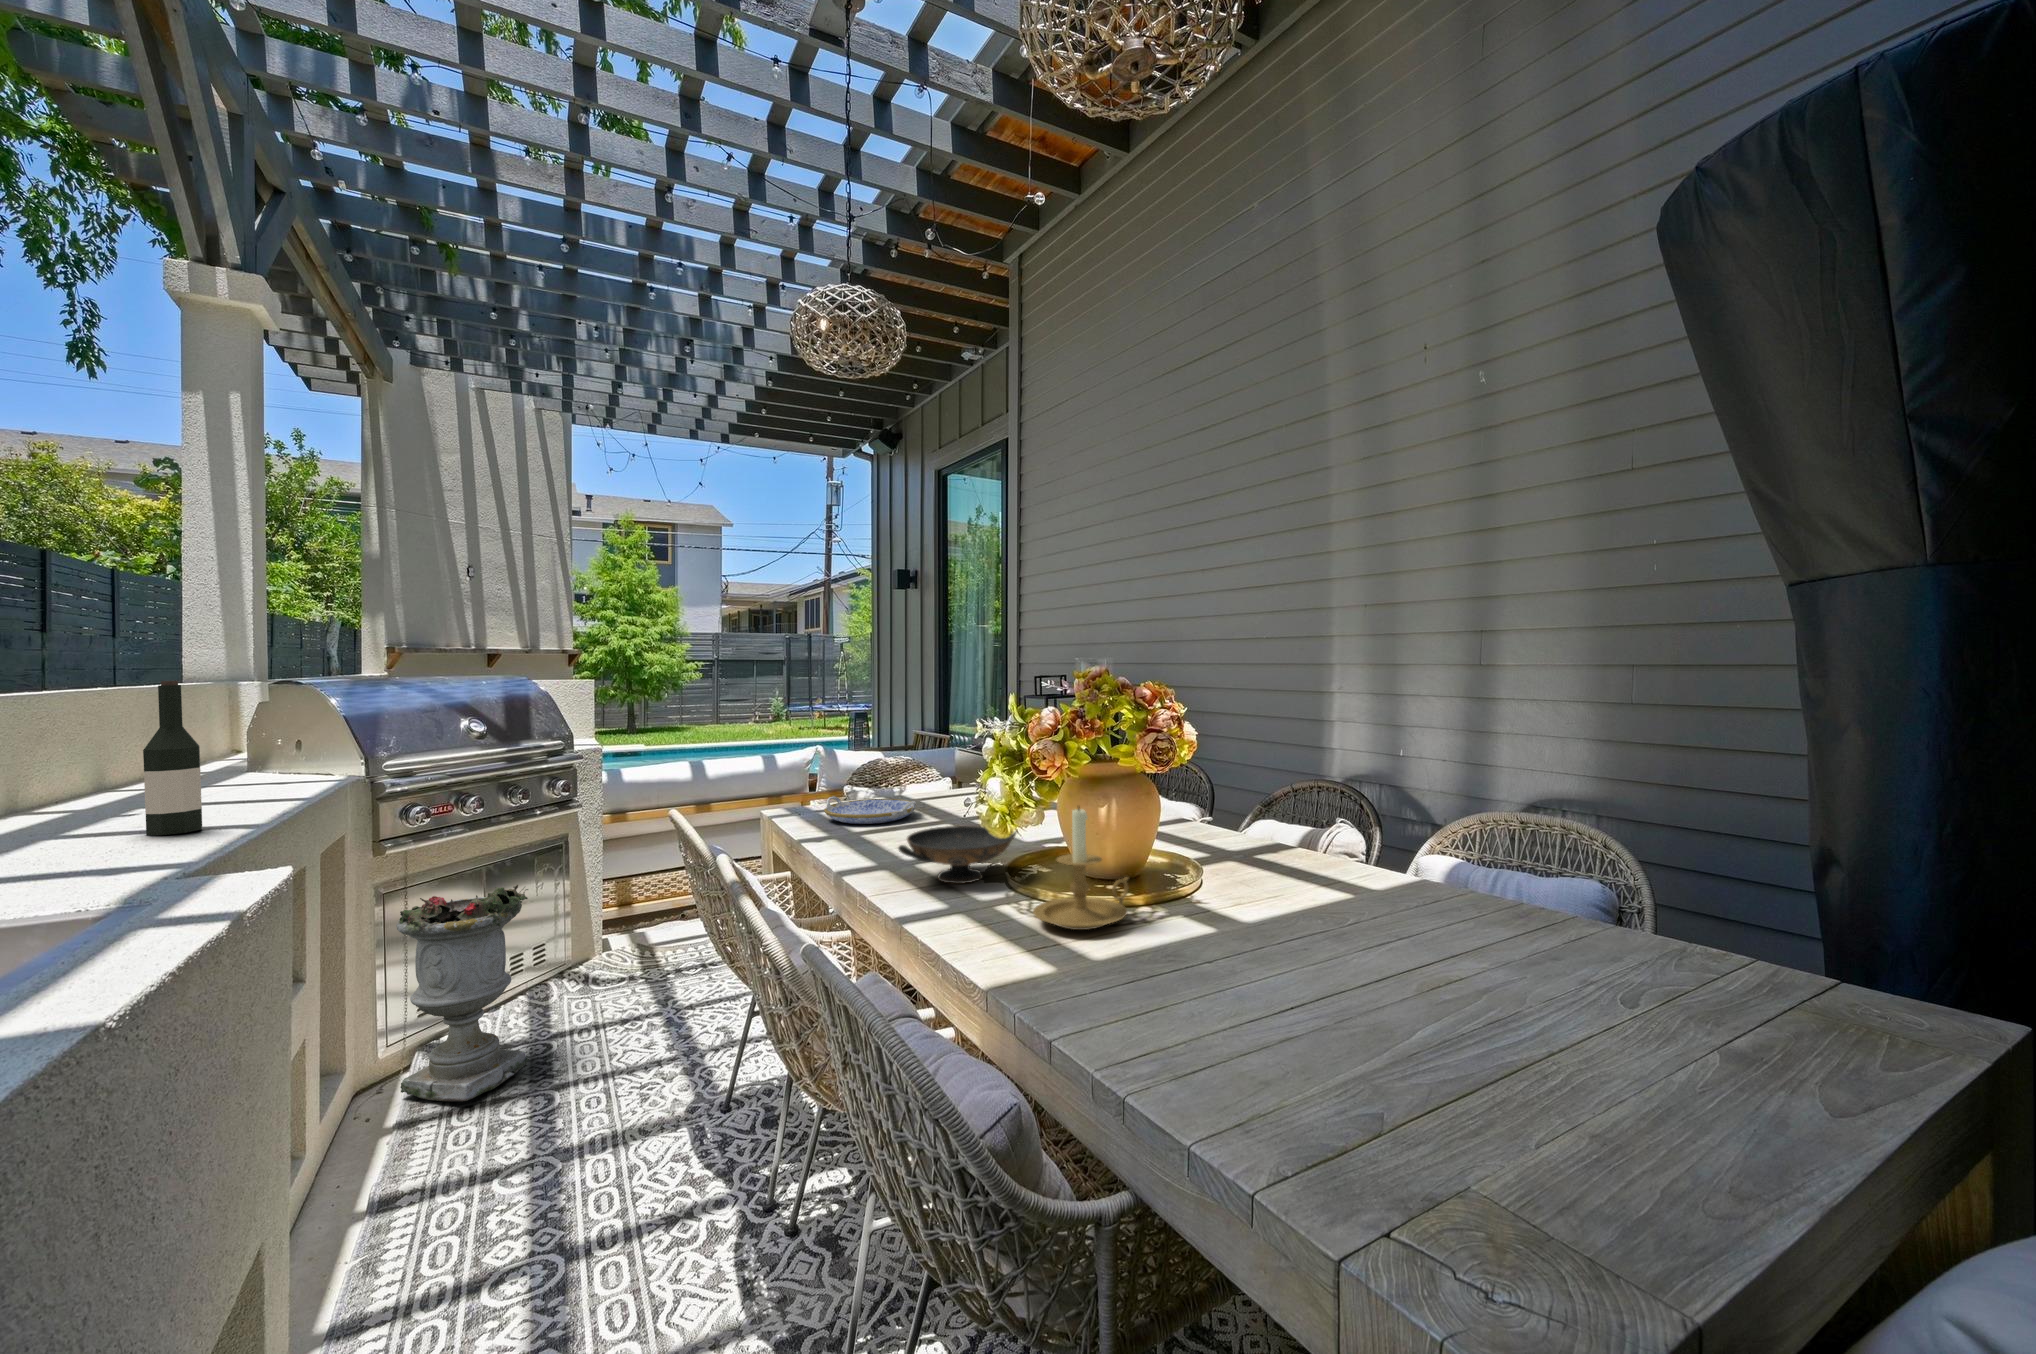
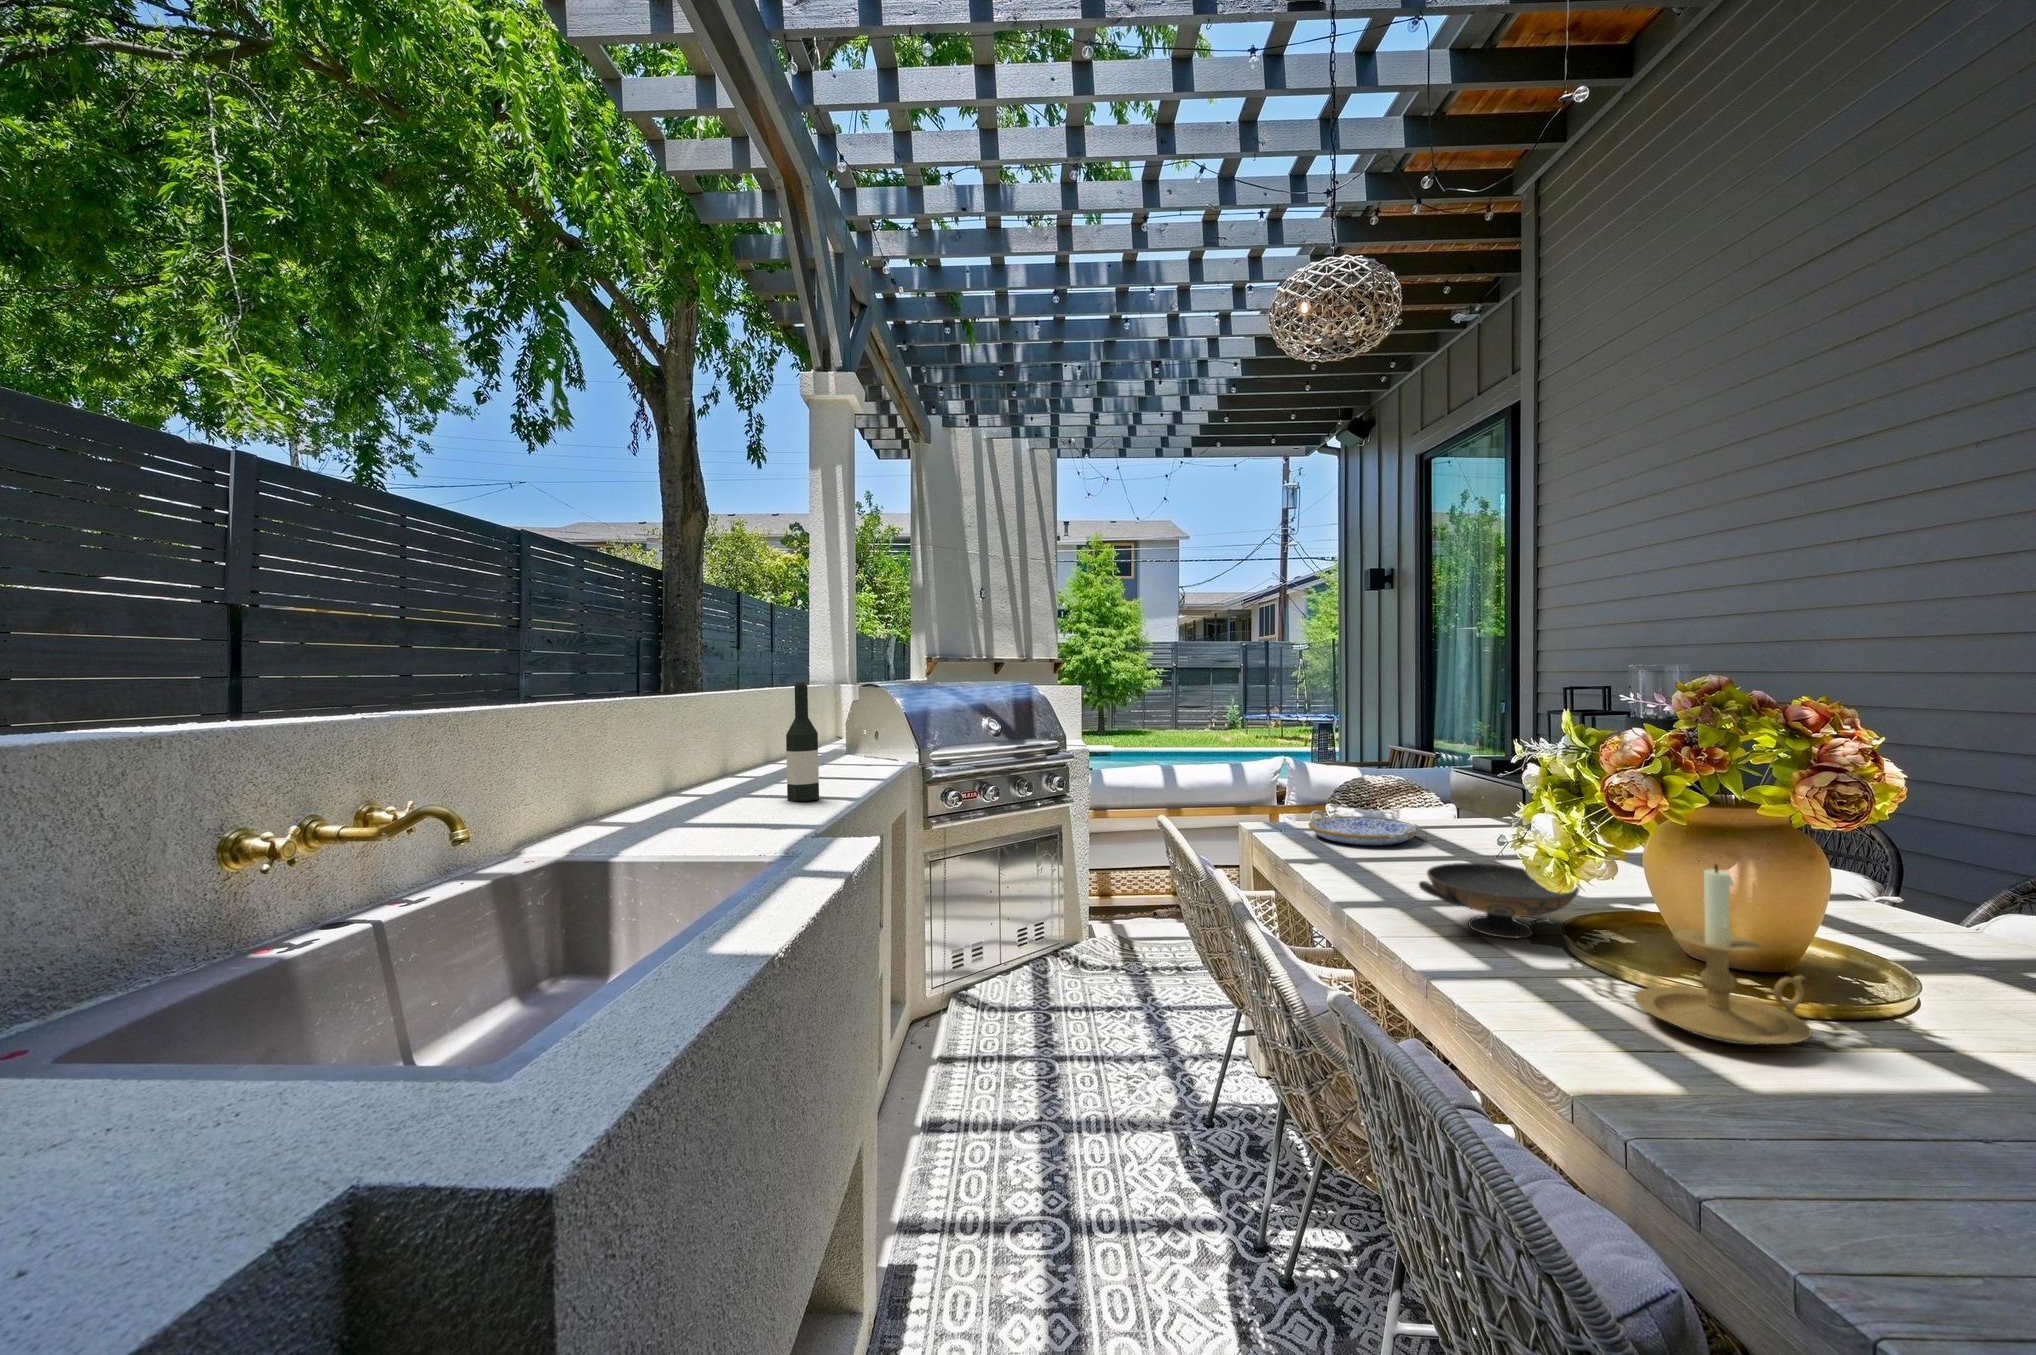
planter: present [396,885,530,1101] -> none [939,865,1034,1048]

